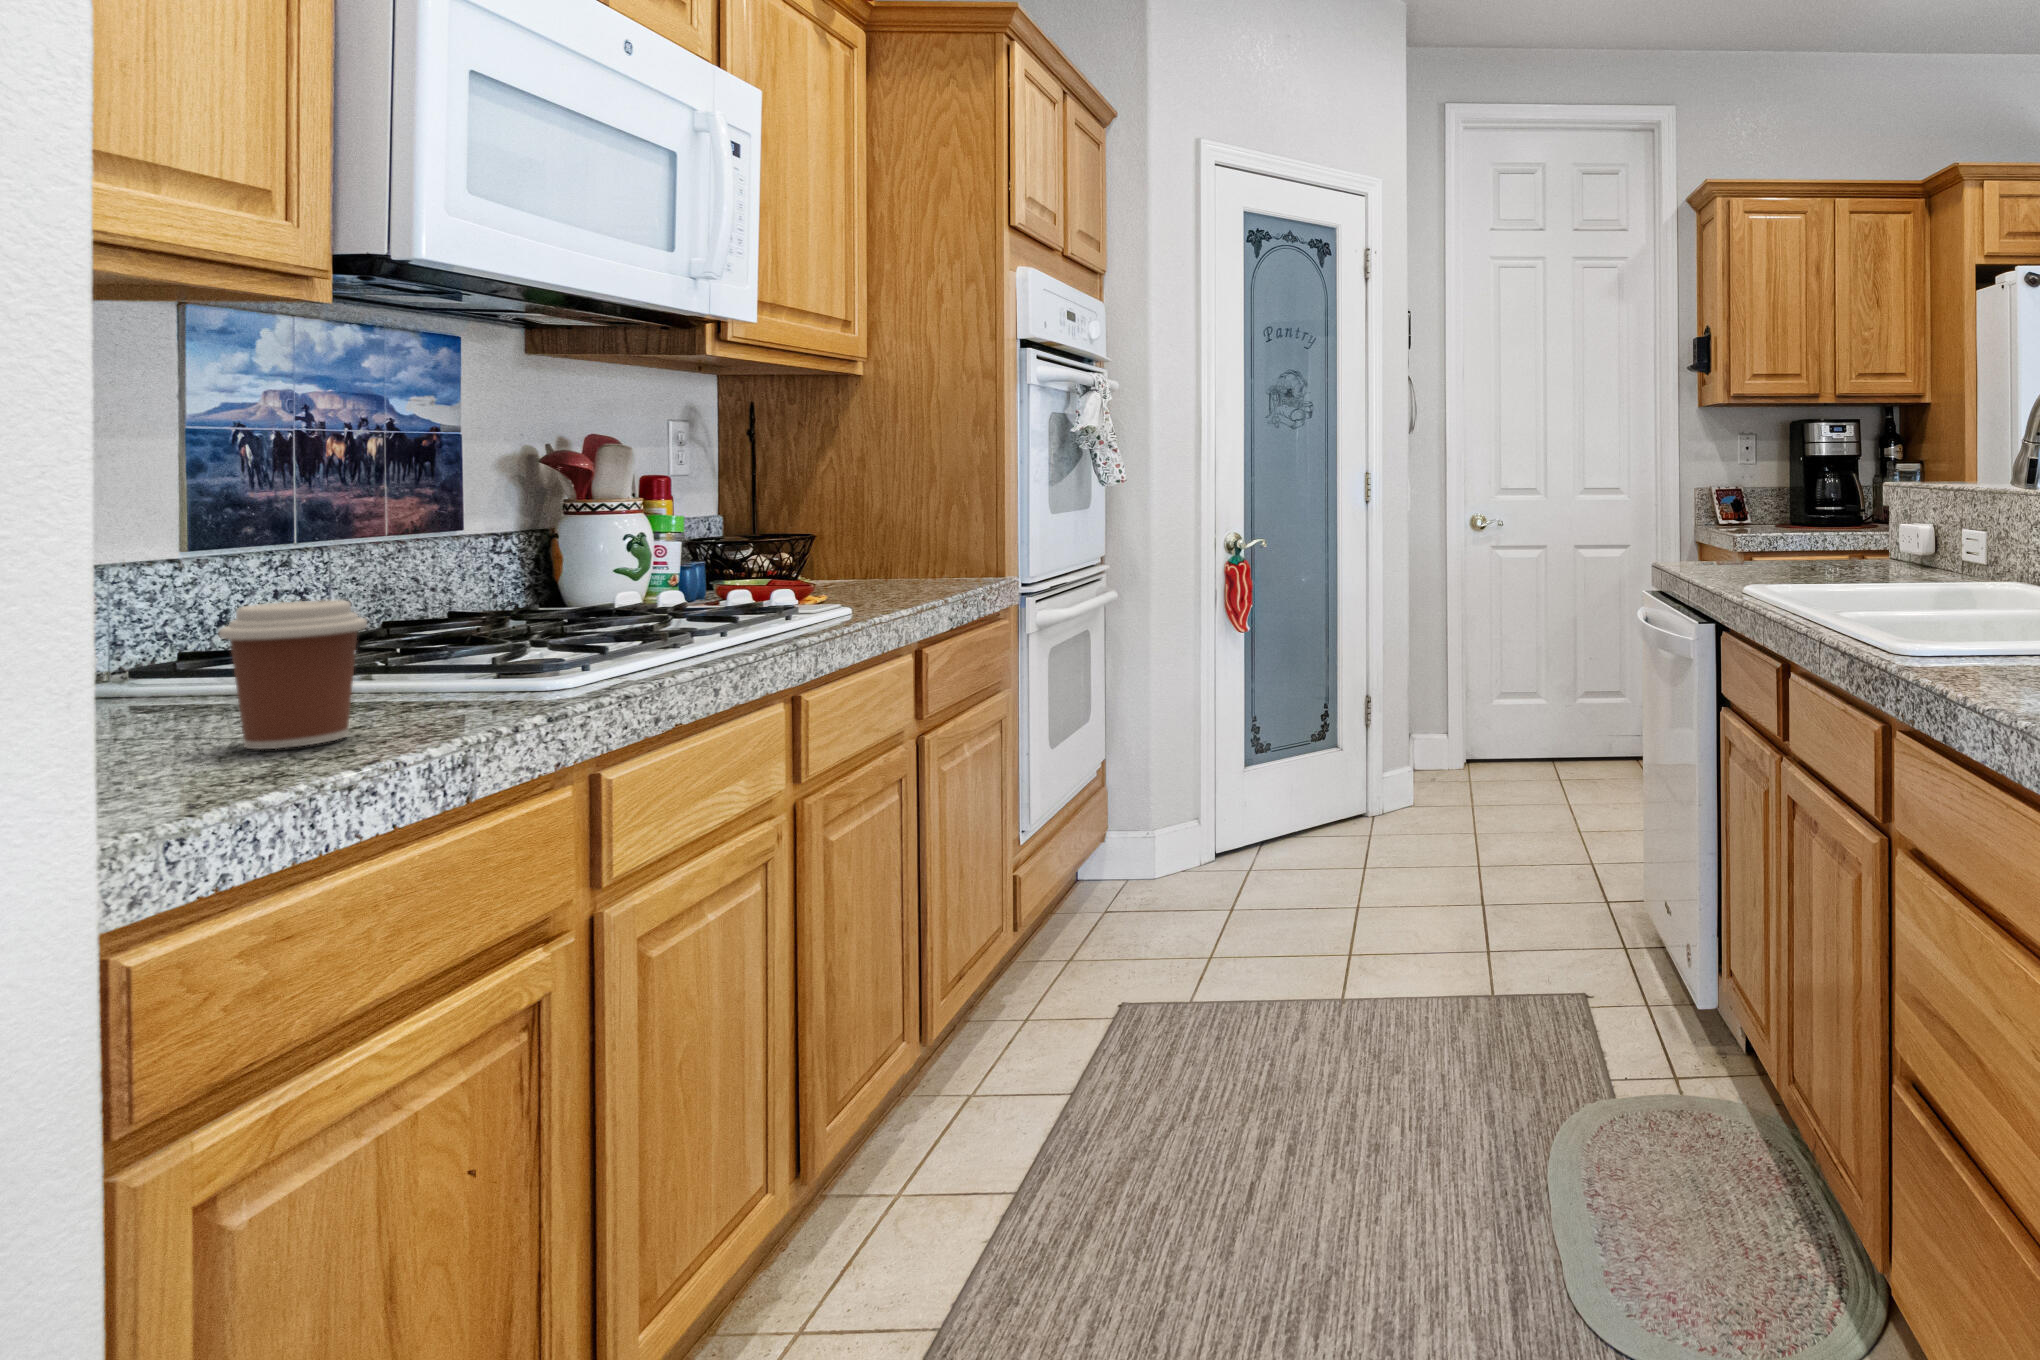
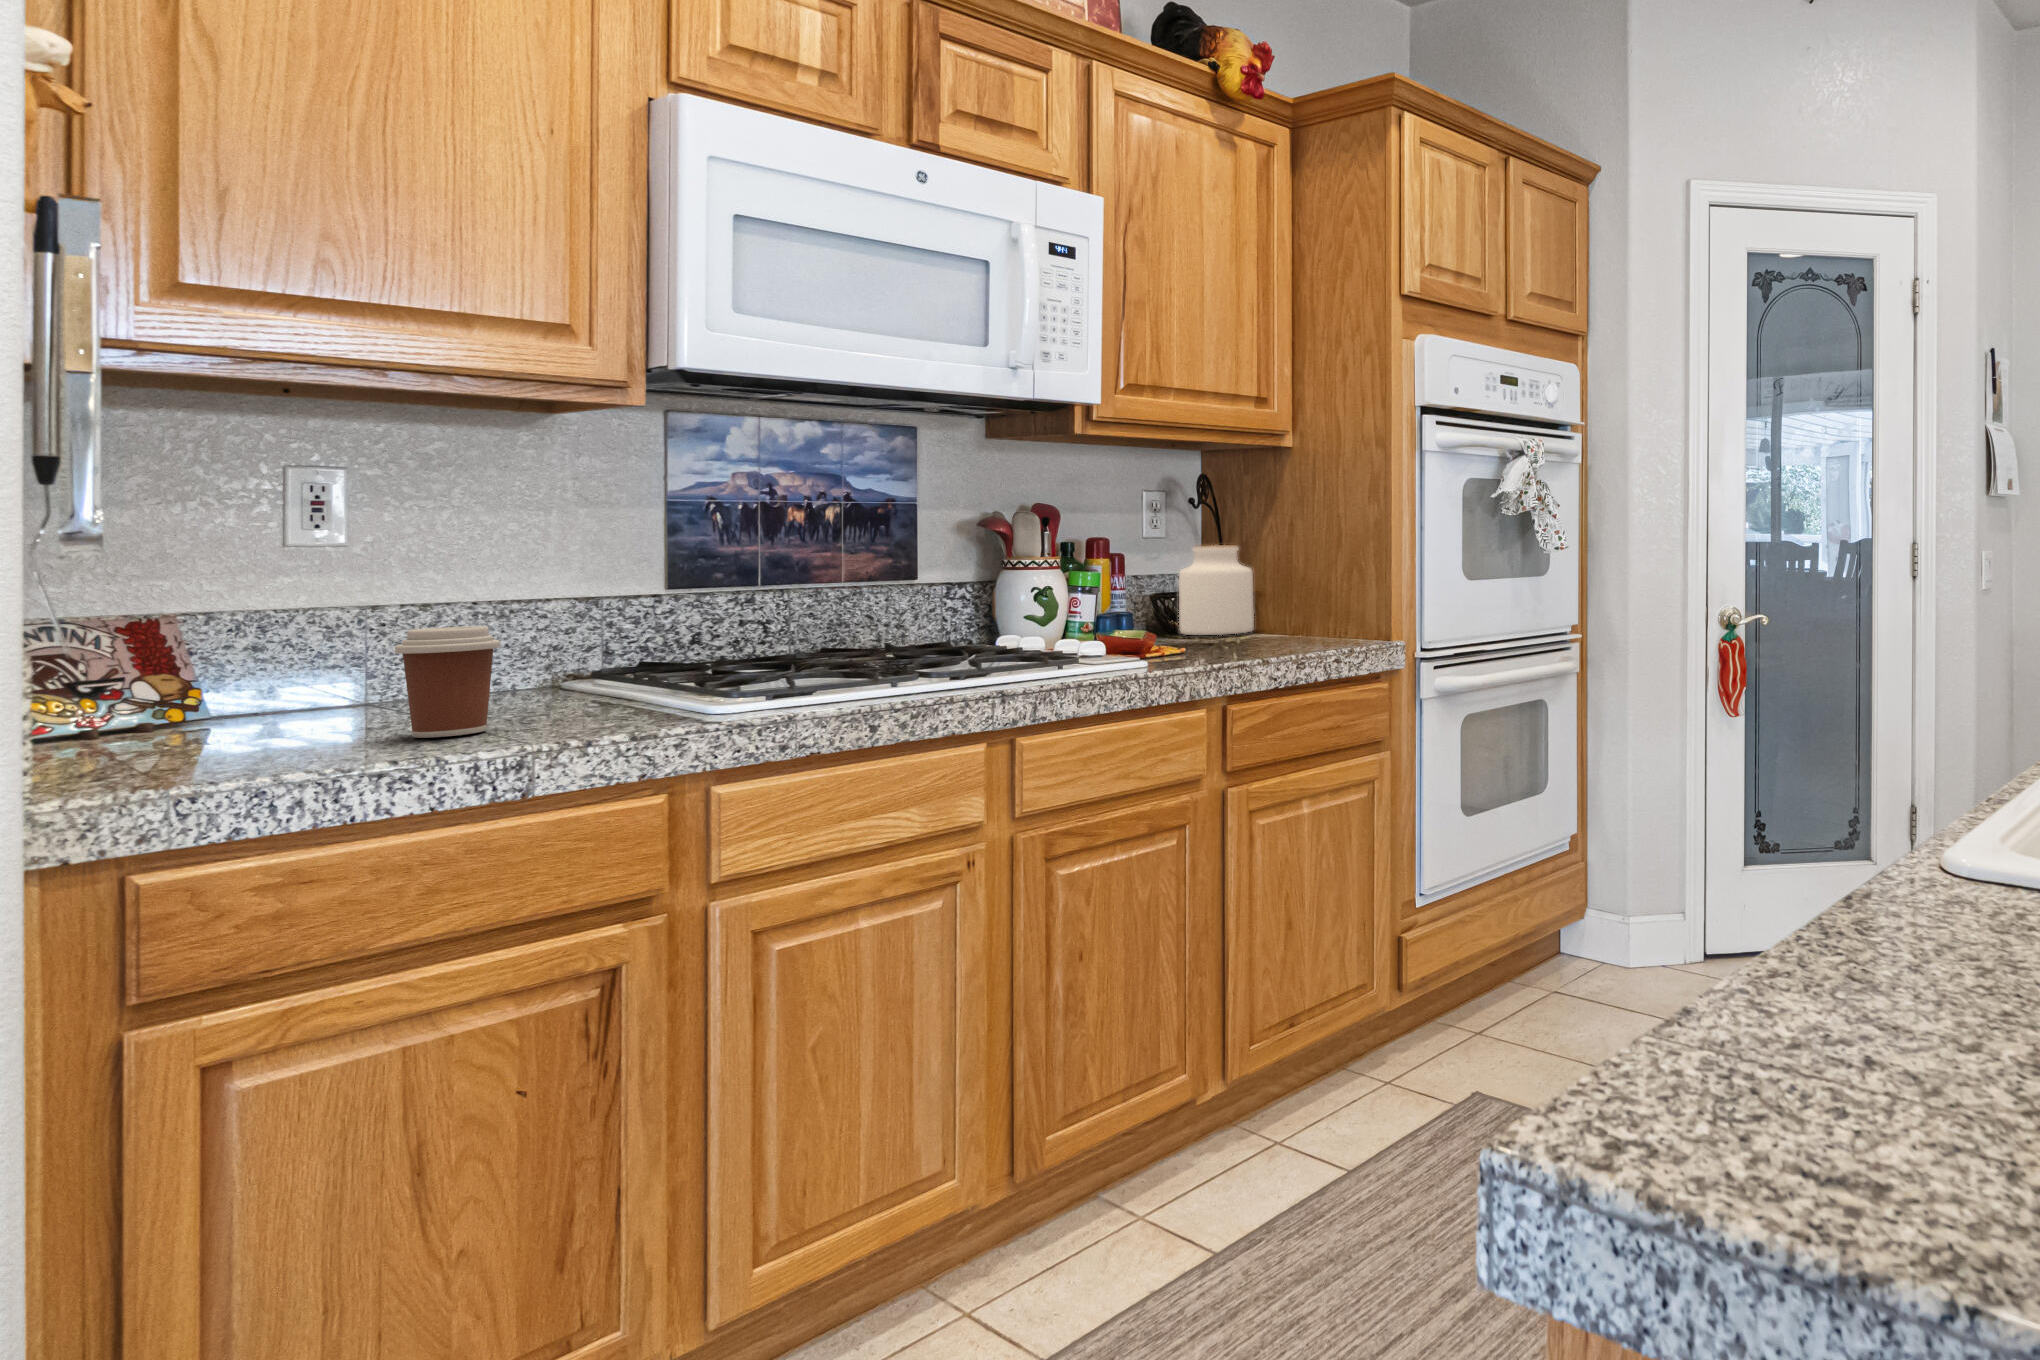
jar: none [844,491,932,588] -> present [1179,545,1254,635]

